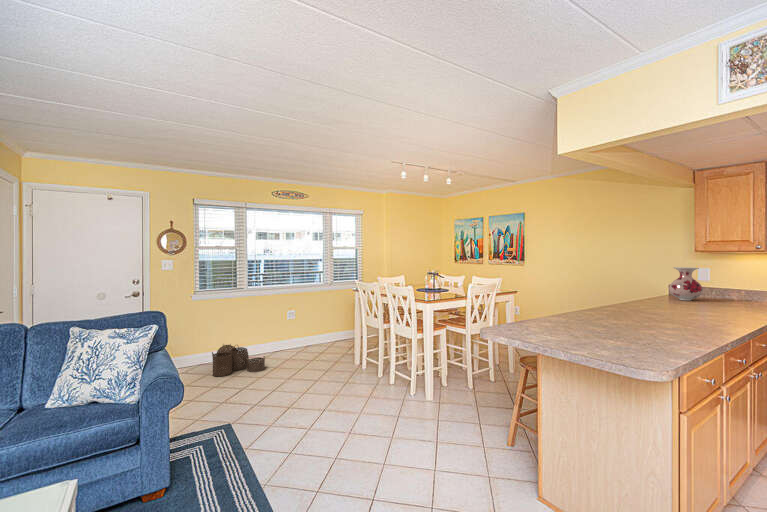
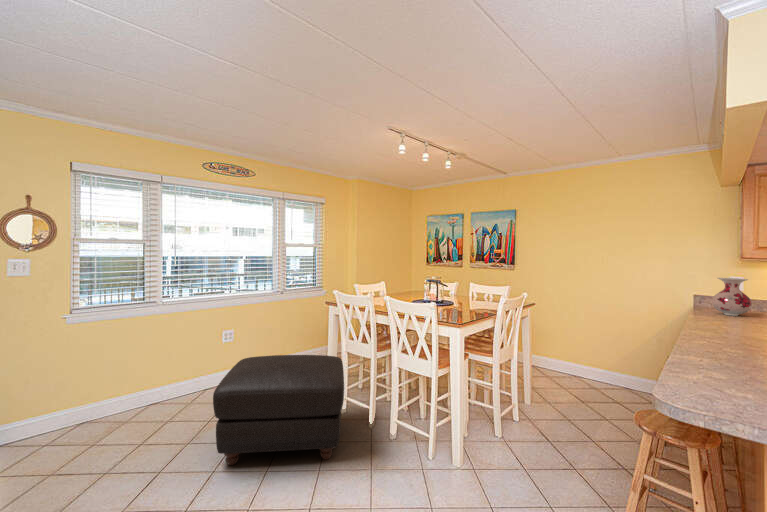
ottoman: none [268,324,360,392] -> present [213,355,344,465]
woven basket: present [212,344,265,376] -> none [104,388,196,449]

